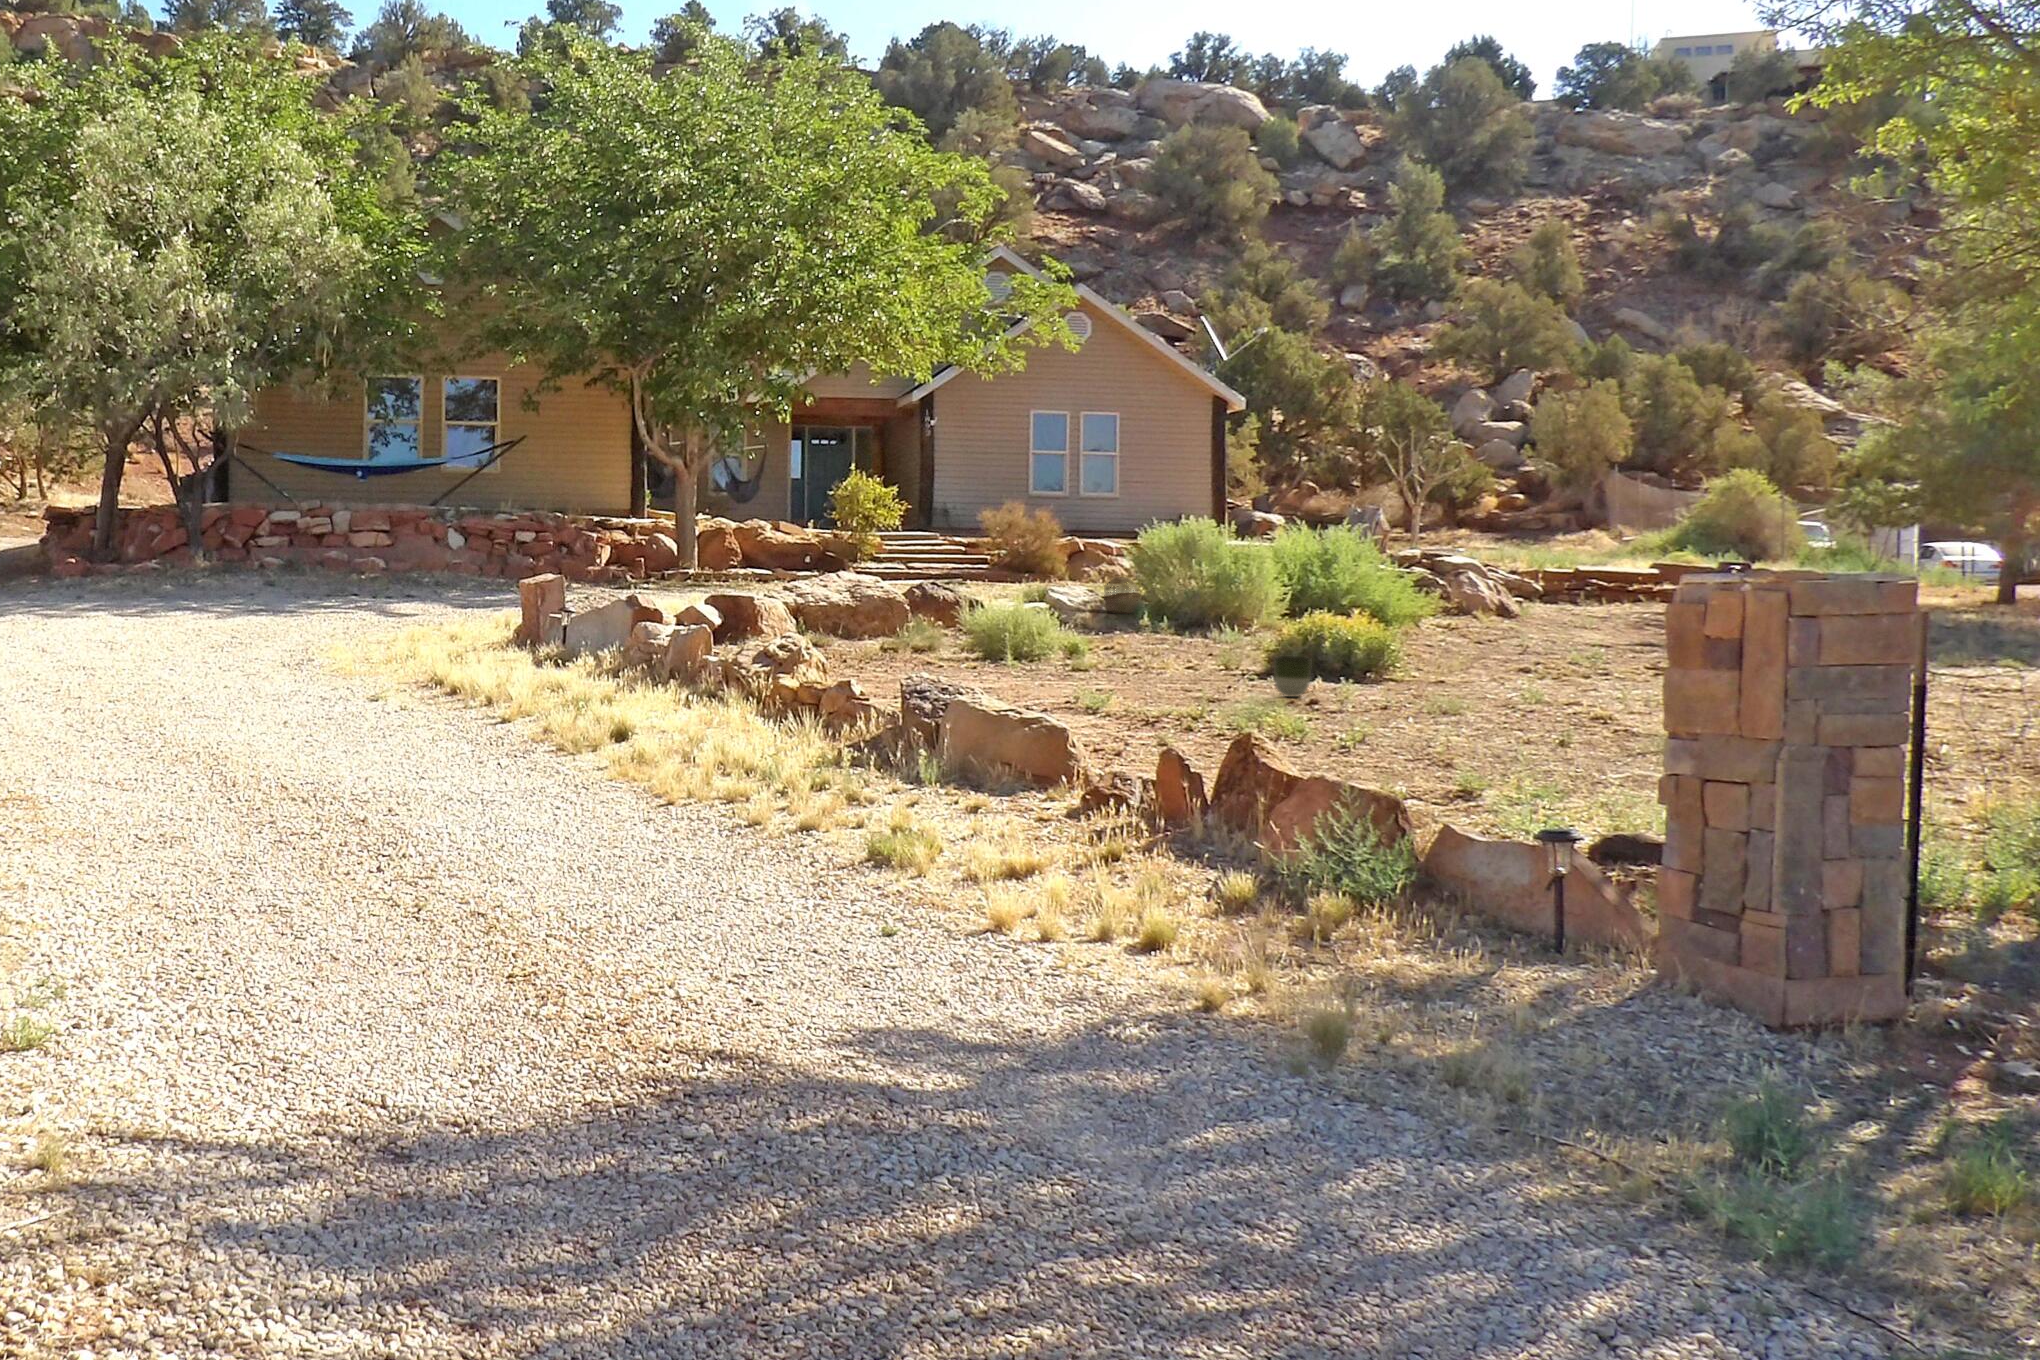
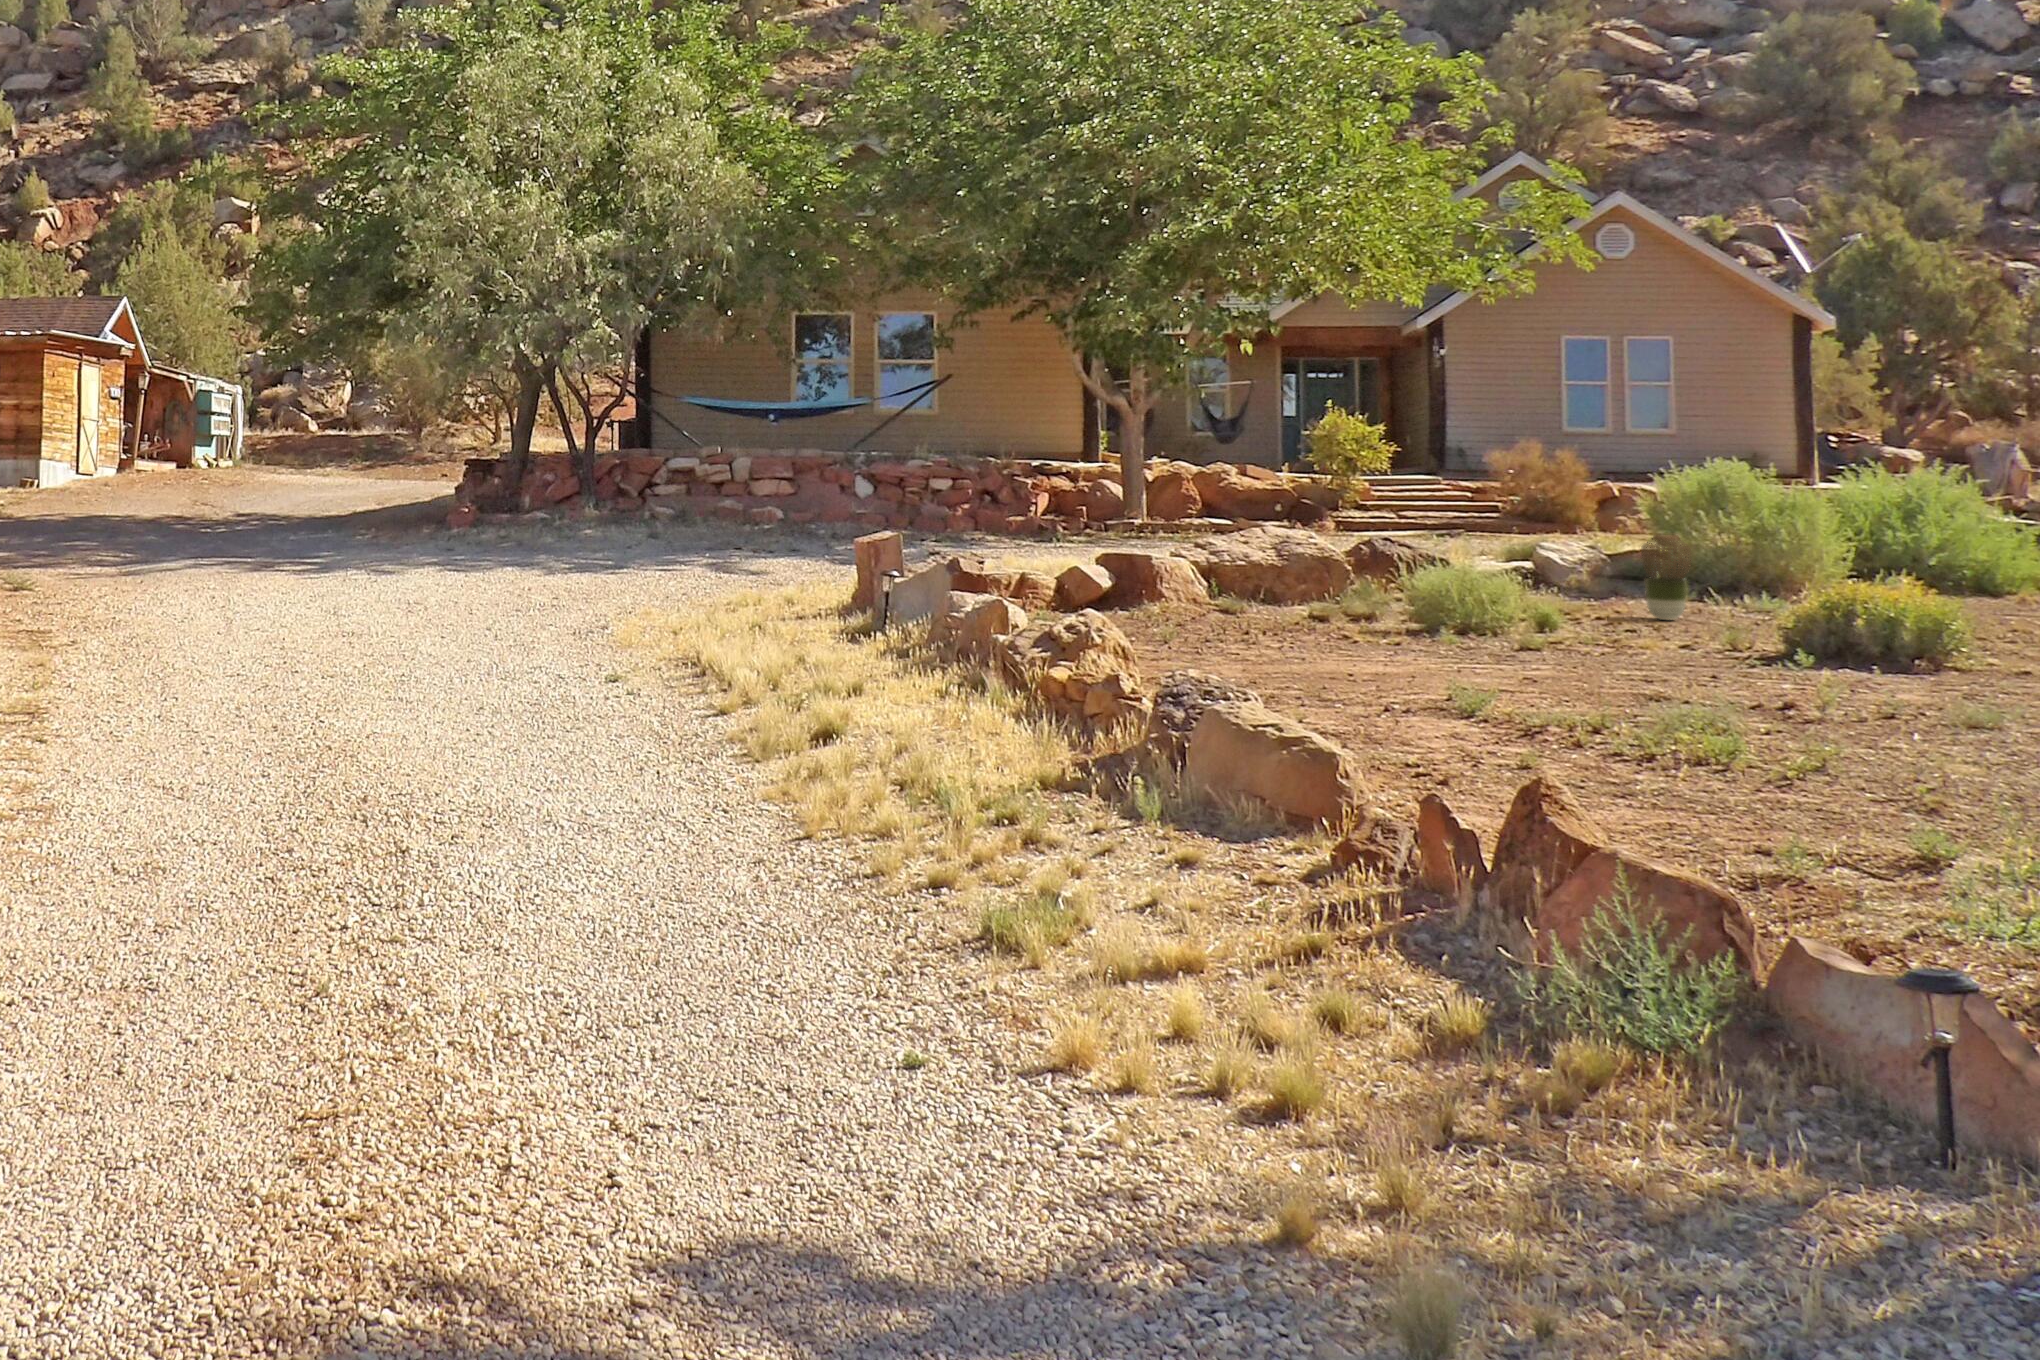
planter: present [1274,656,1312,697] -> present [1645,578,1687,620]

